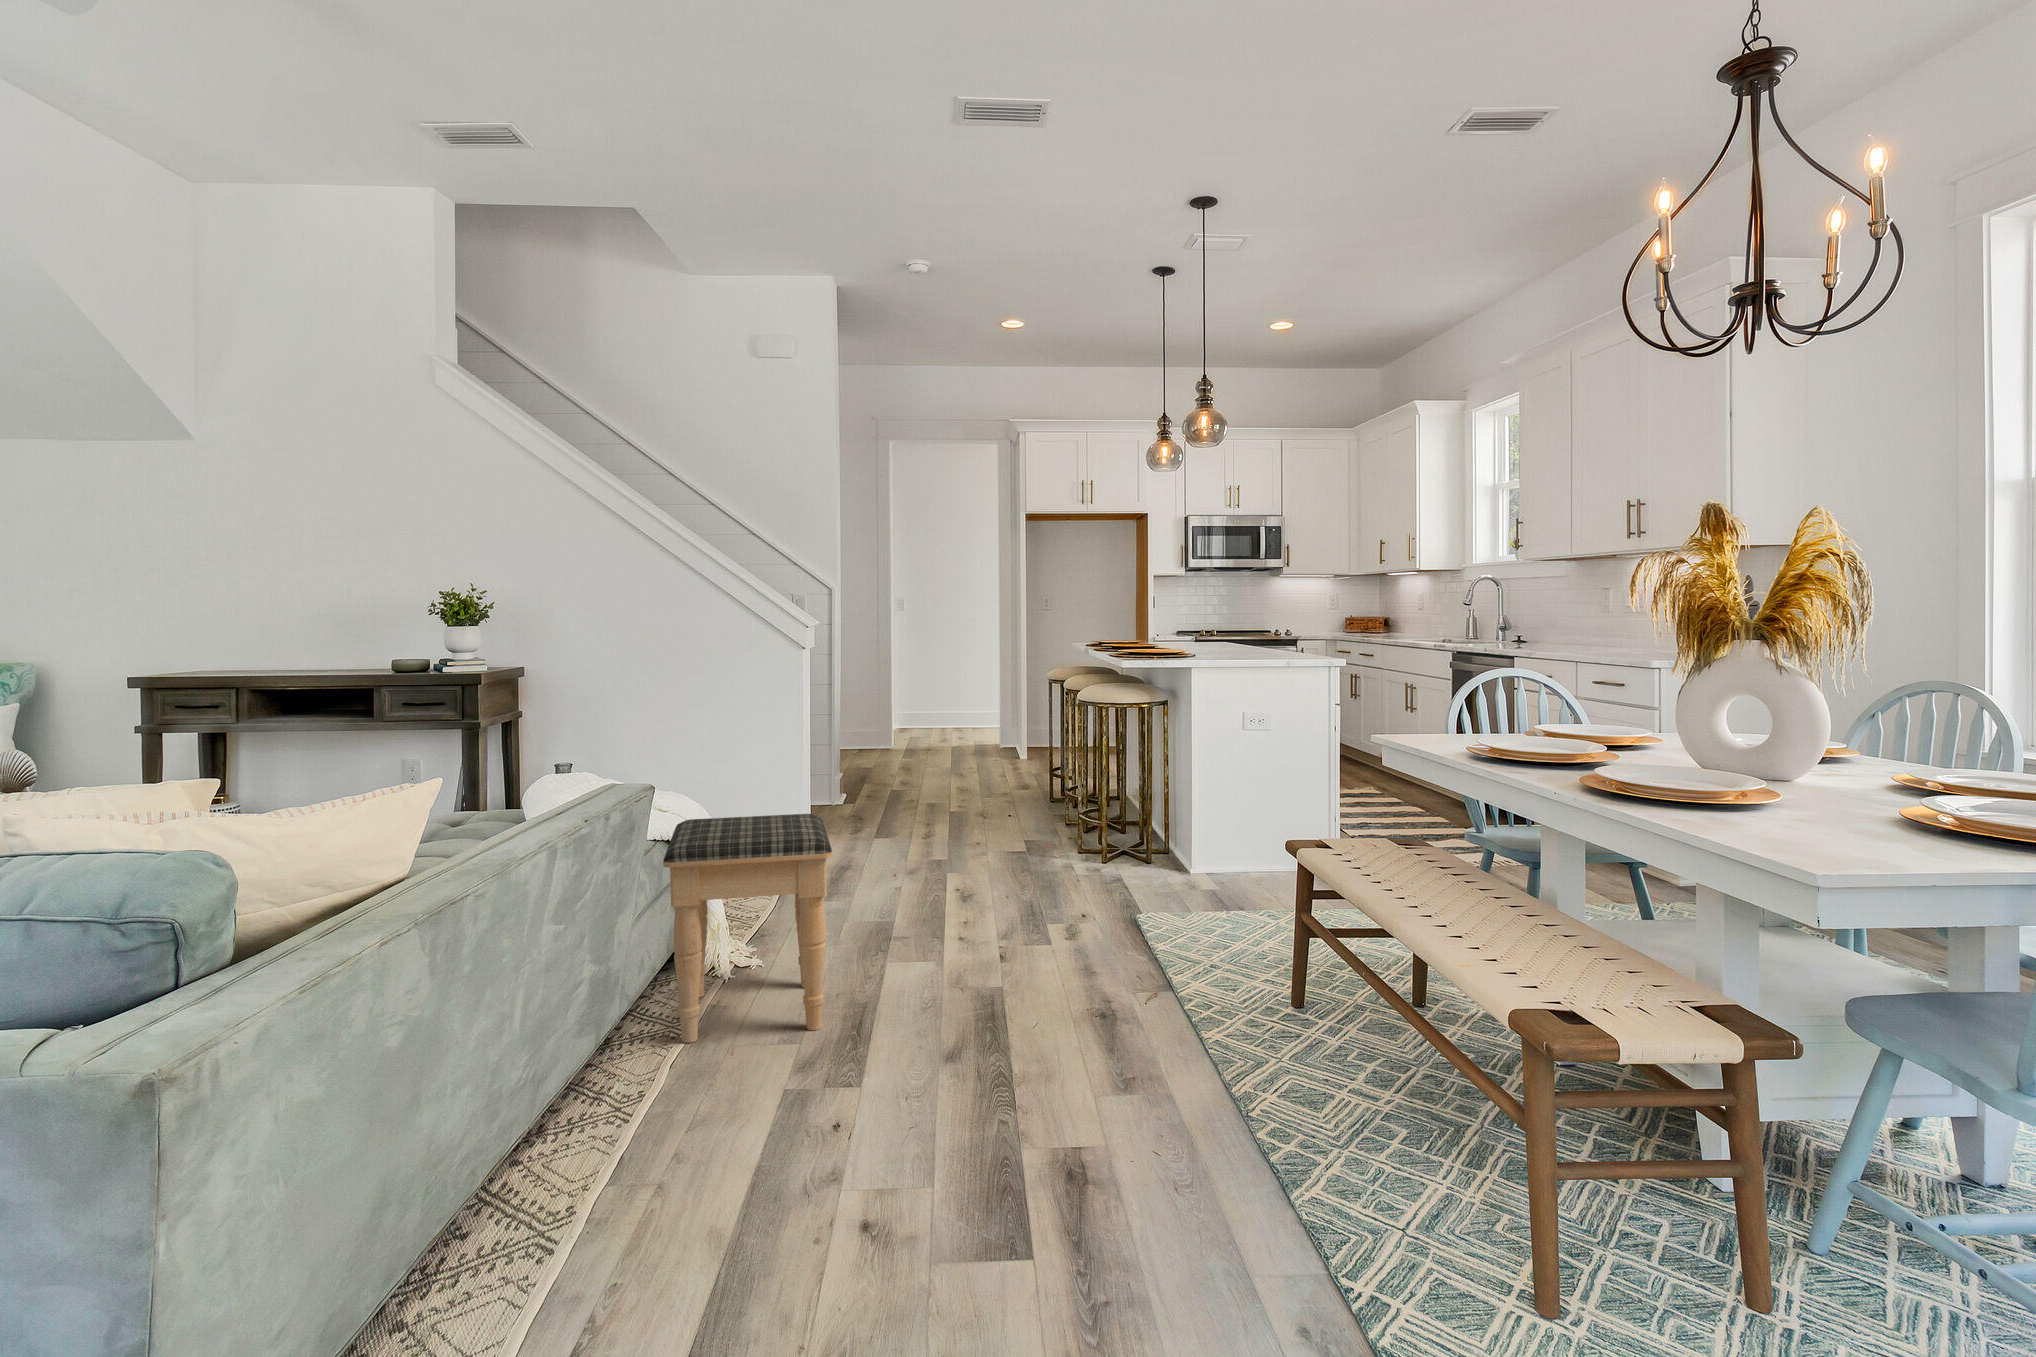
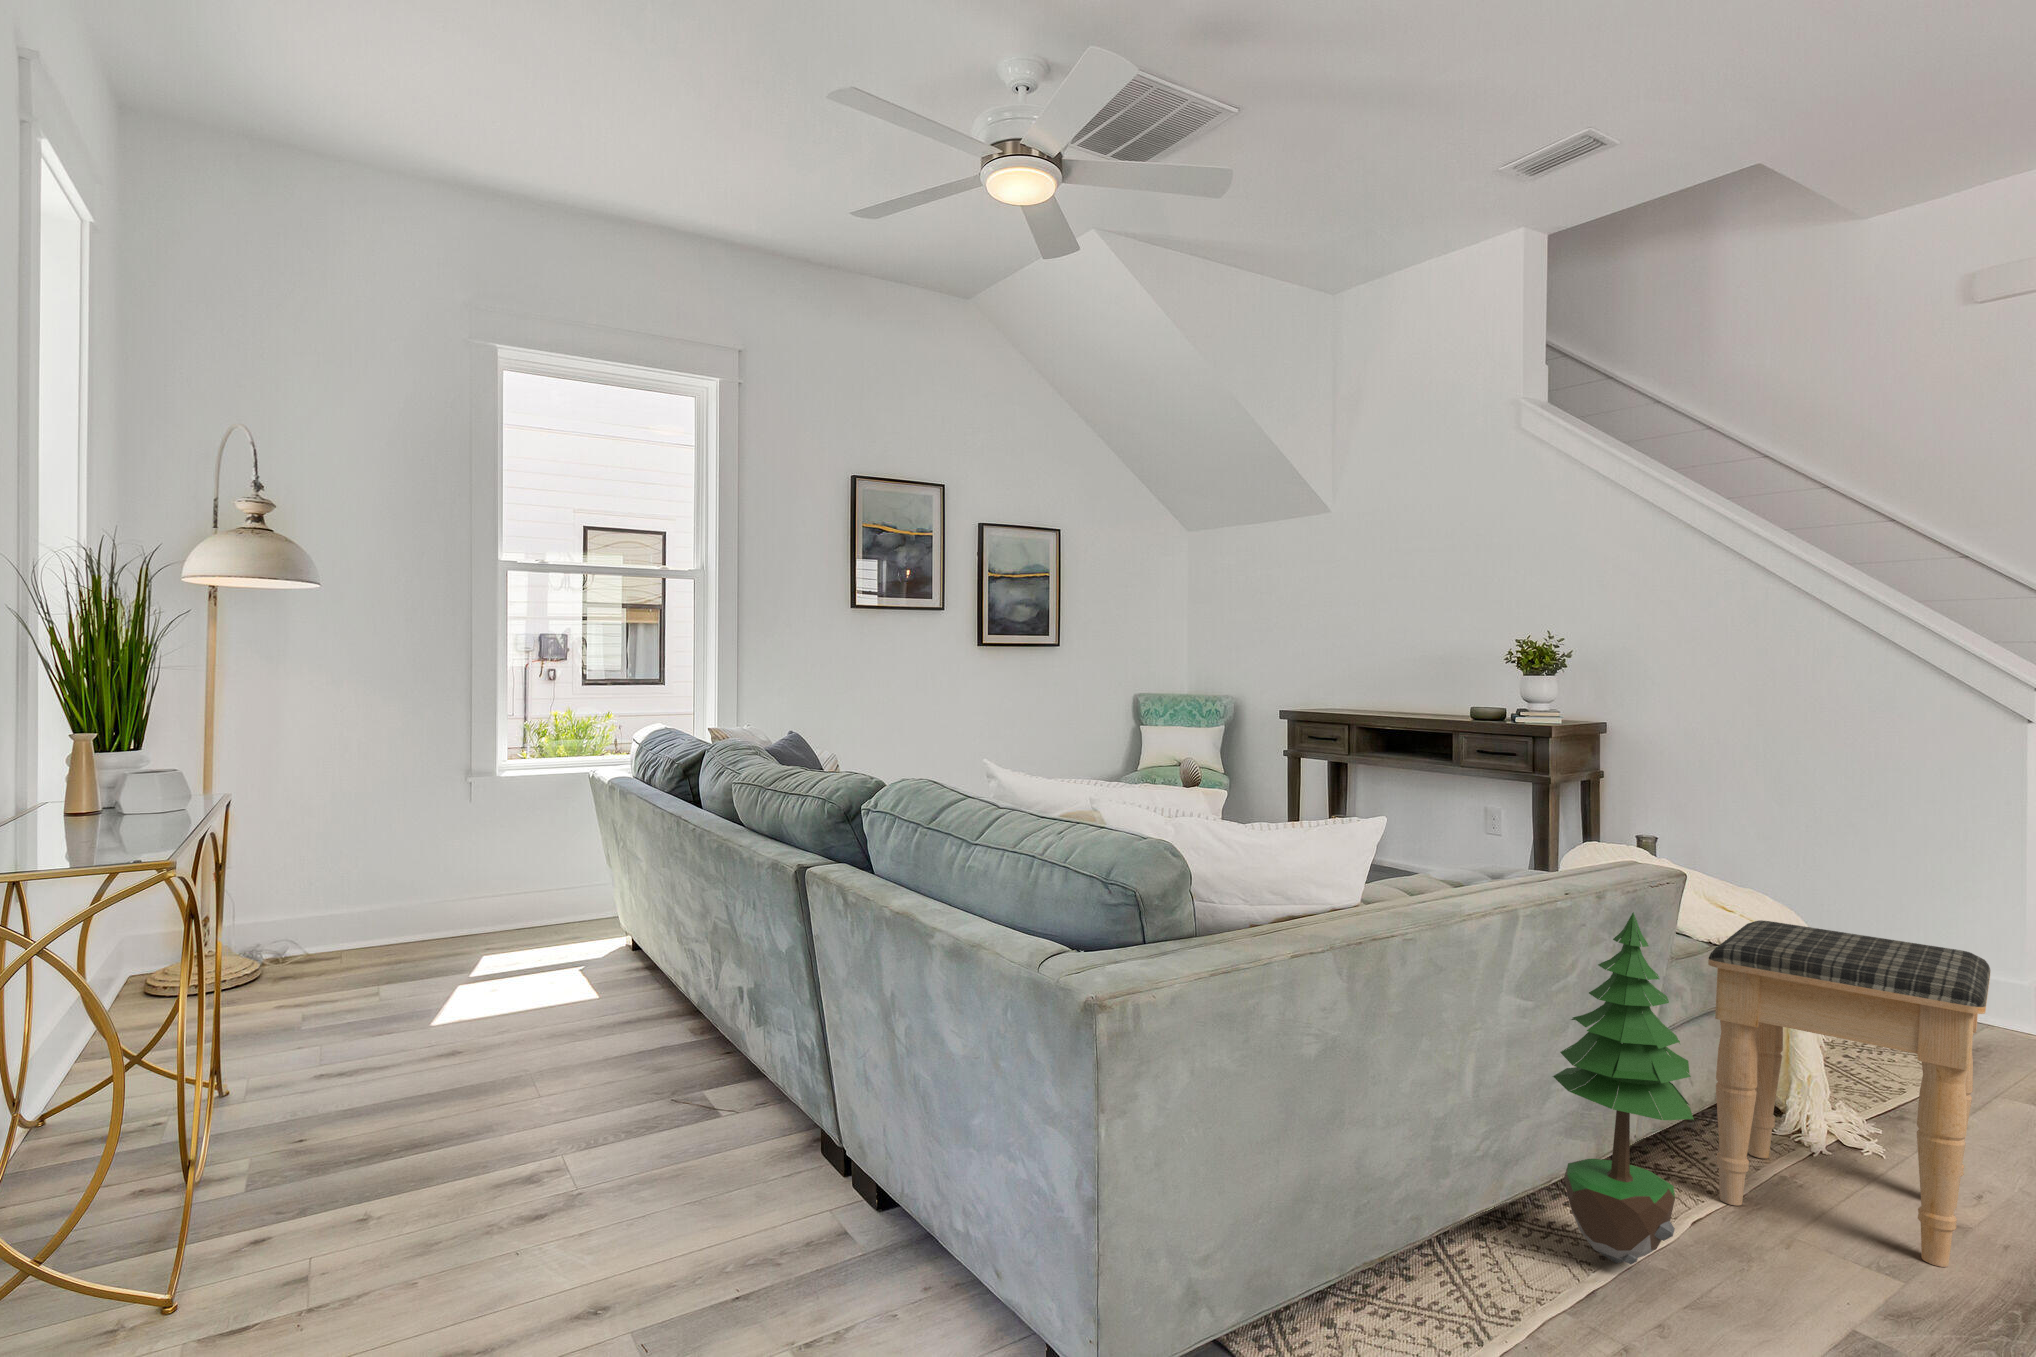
potted tree: none [566,843,679,1129] -> present [1553,912,1694,1264]

